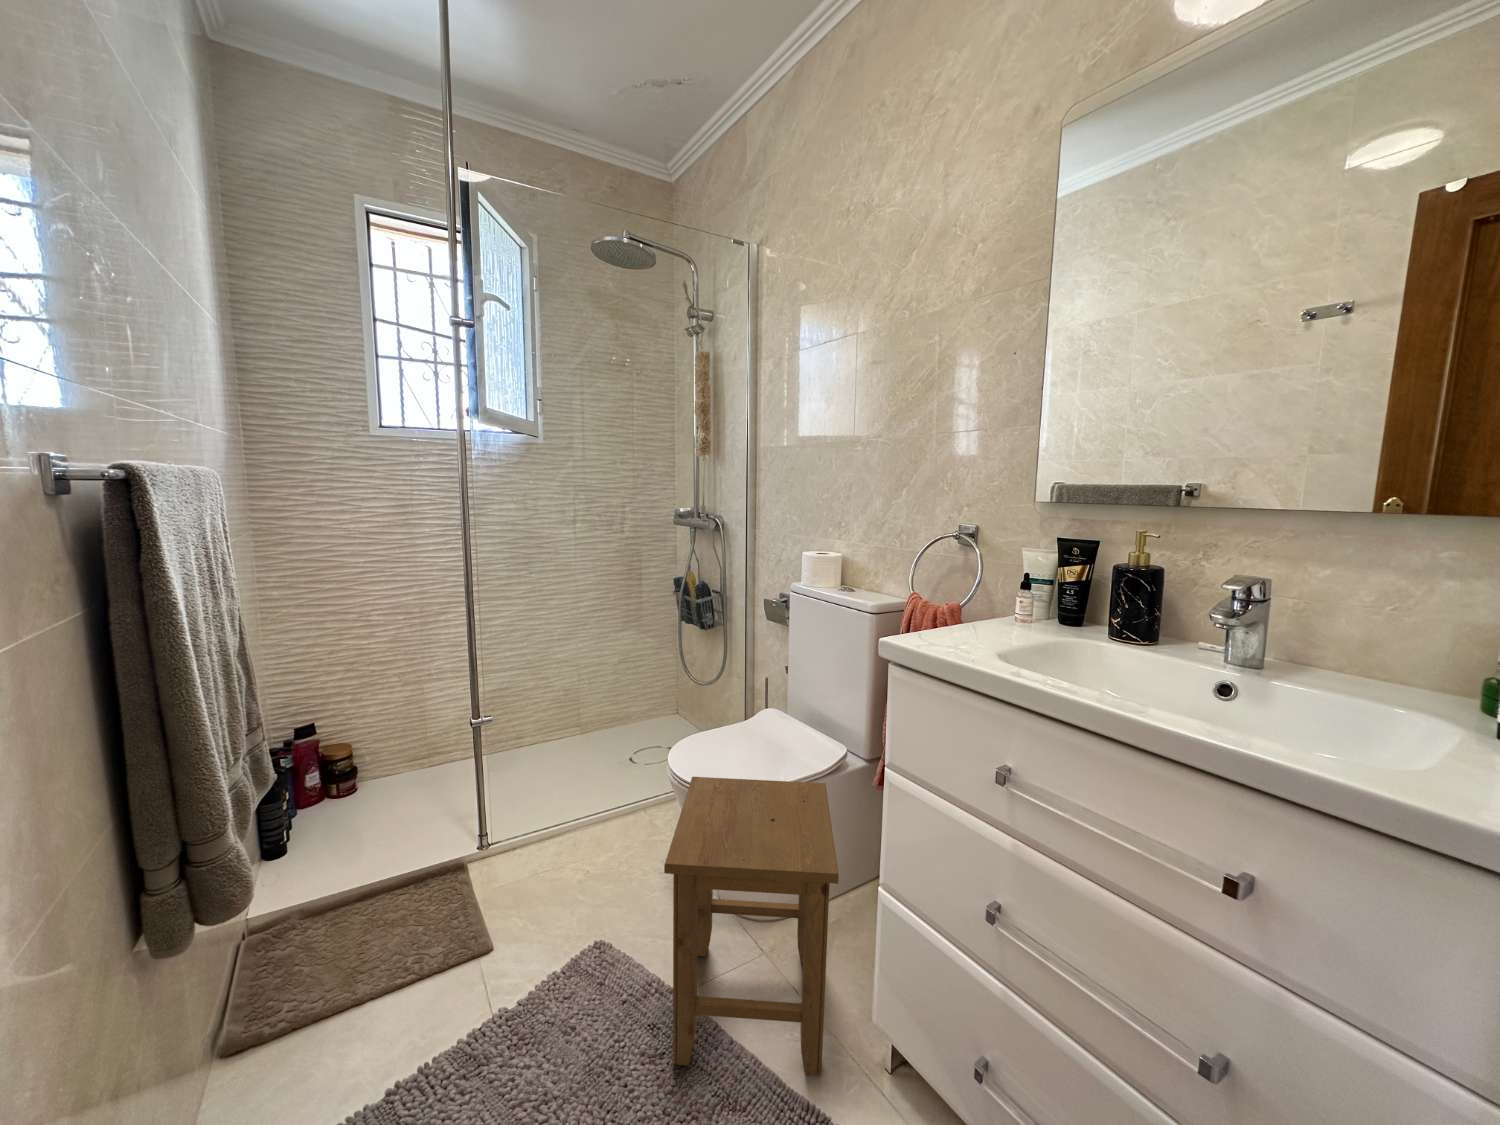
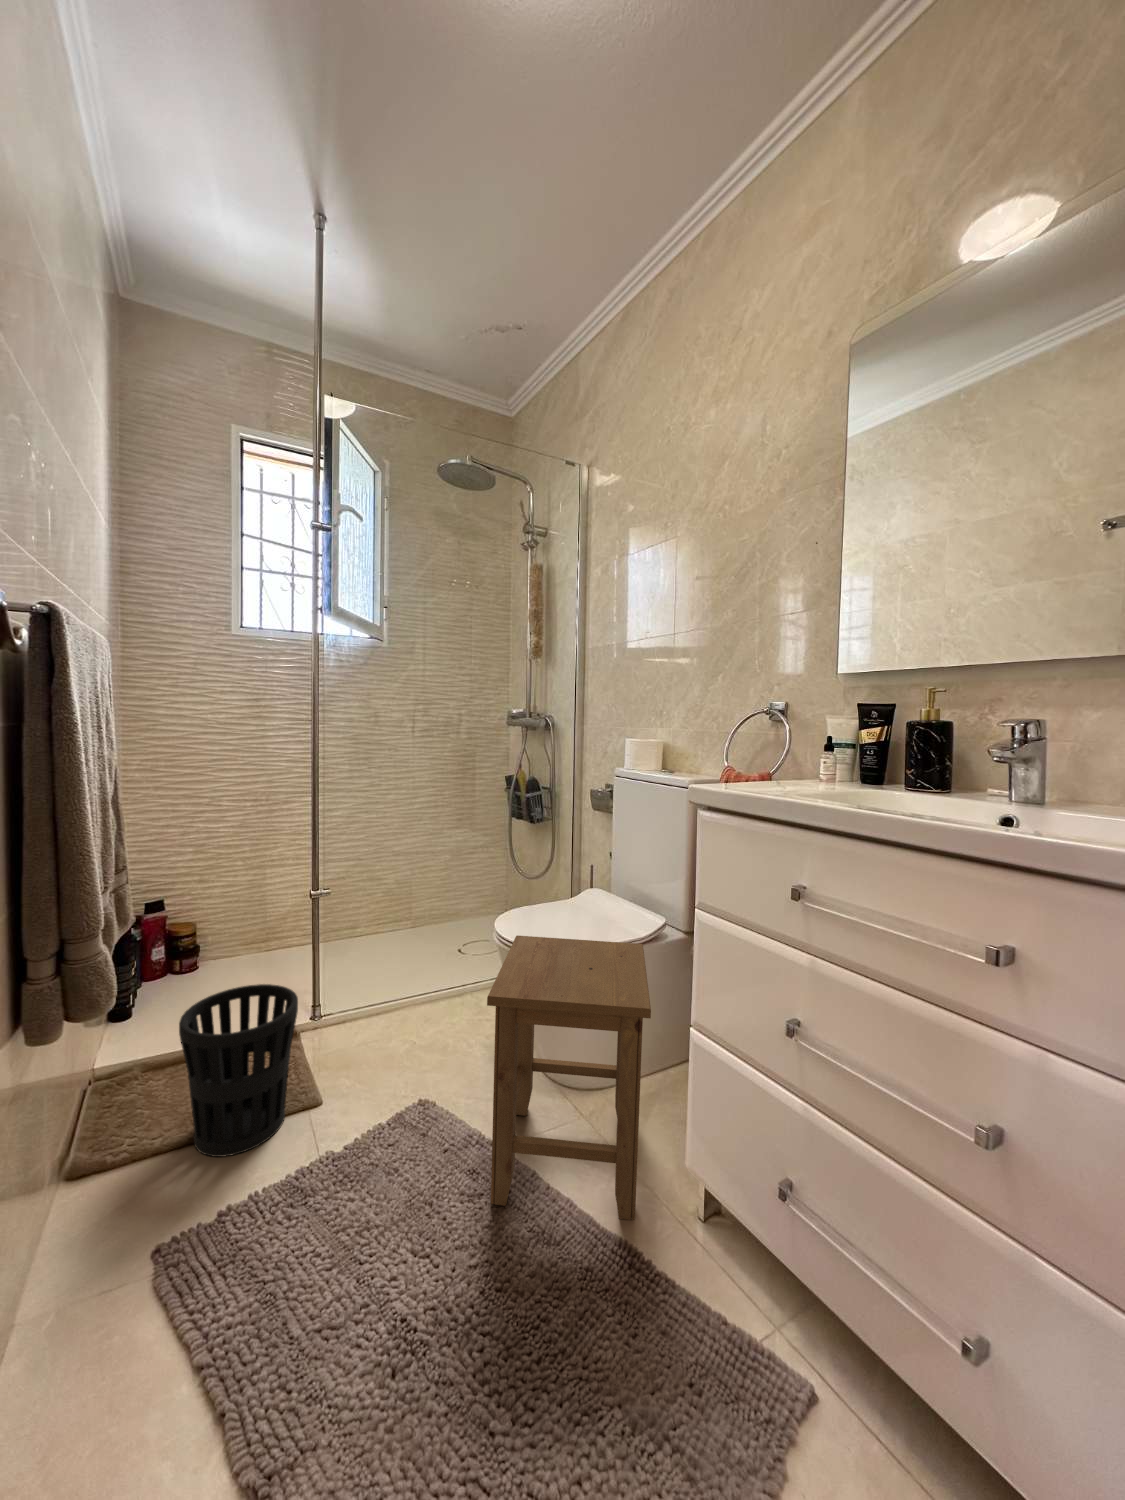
wastebasket: none [332,832,462,1021] -> present [179,984,298,1157]

